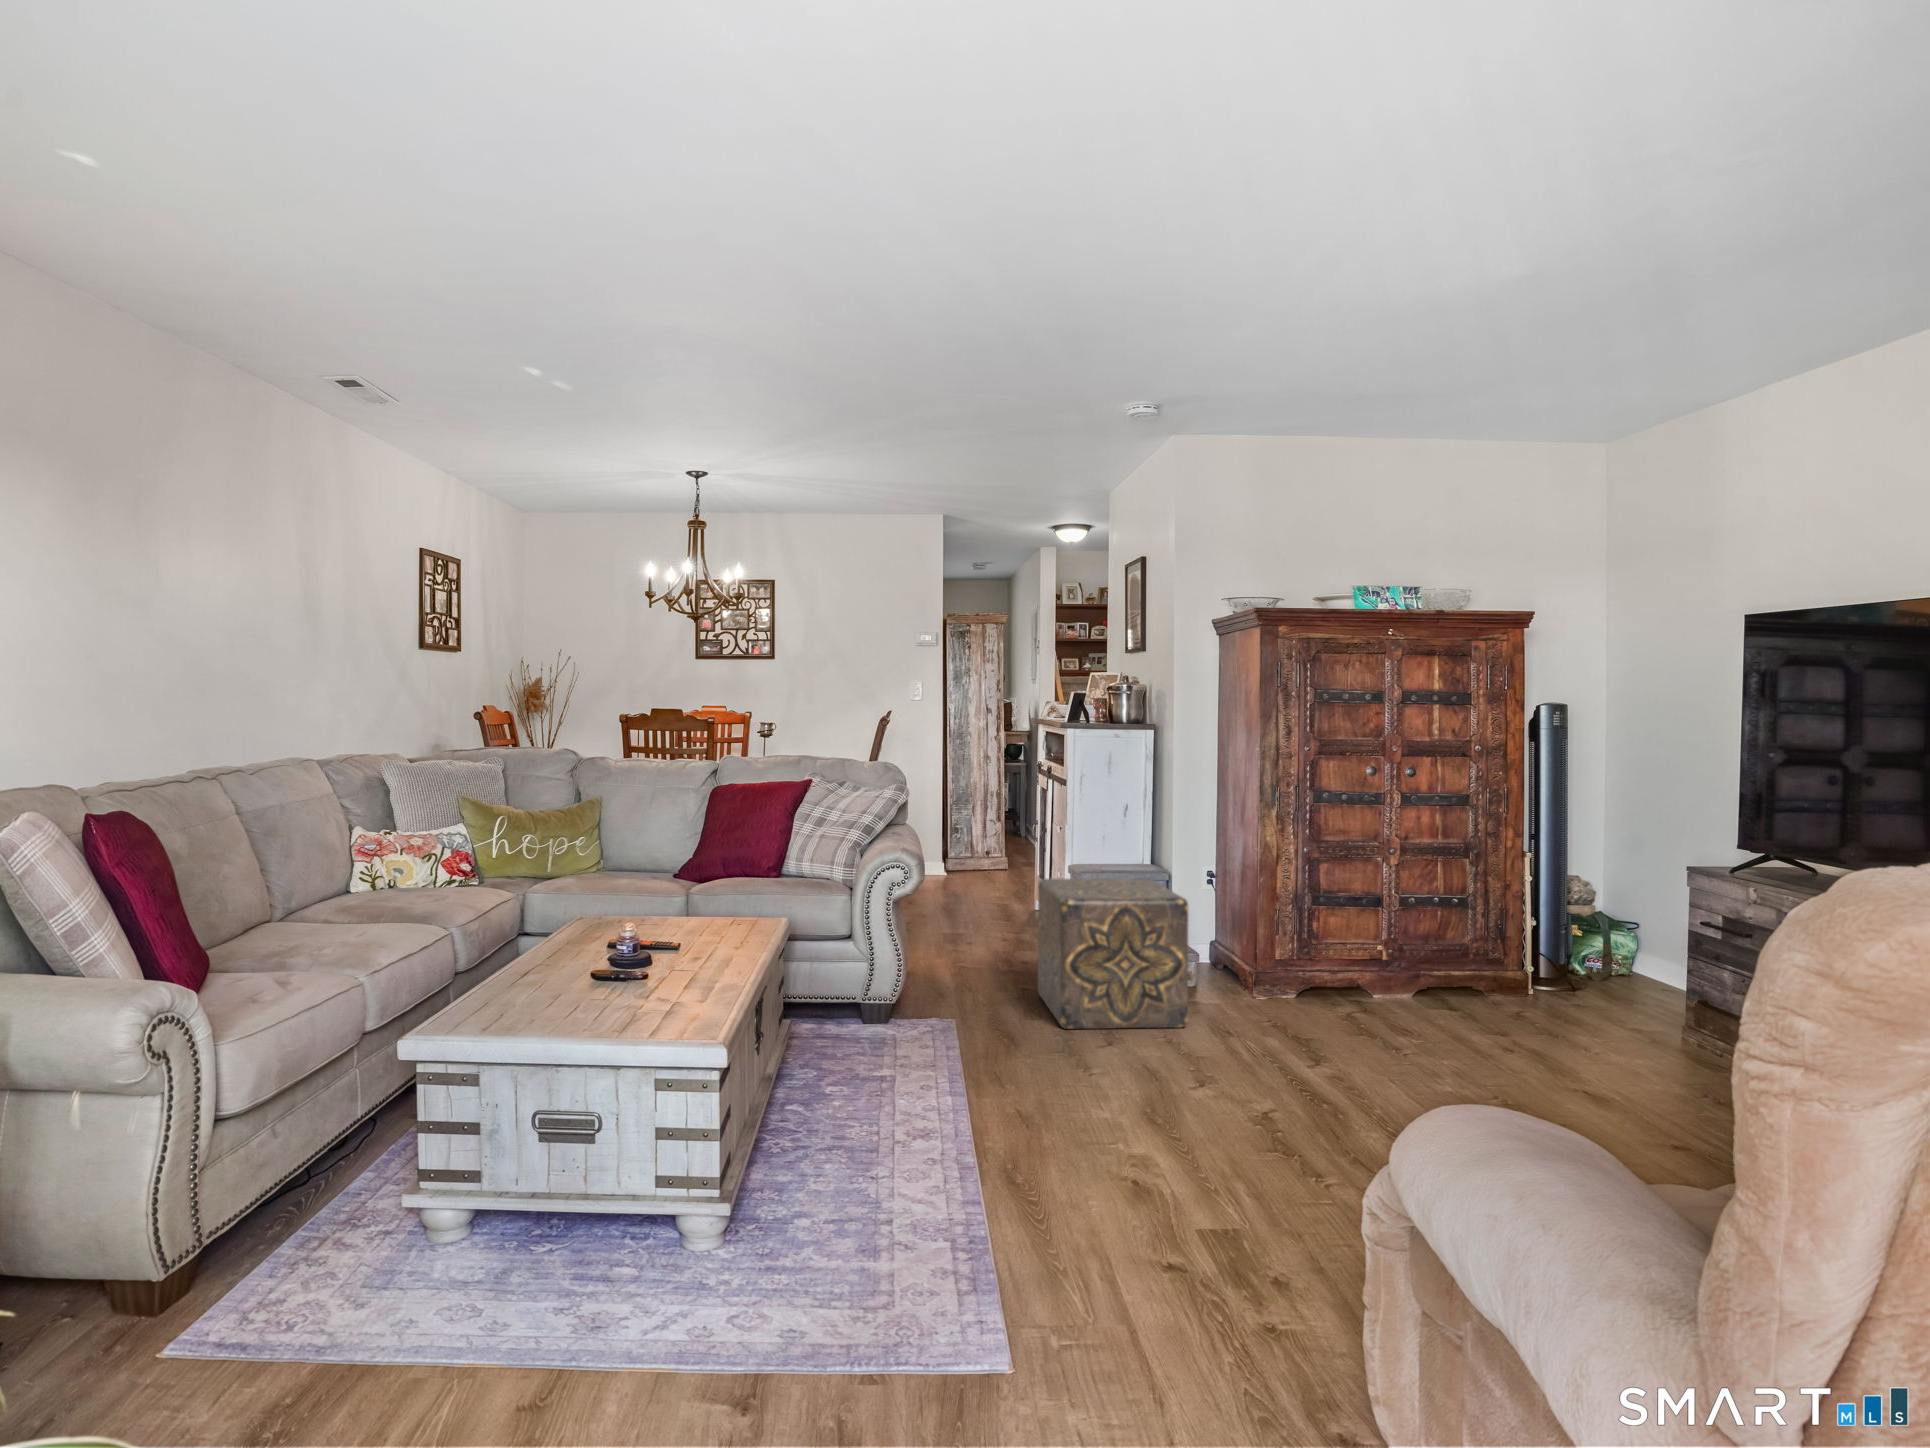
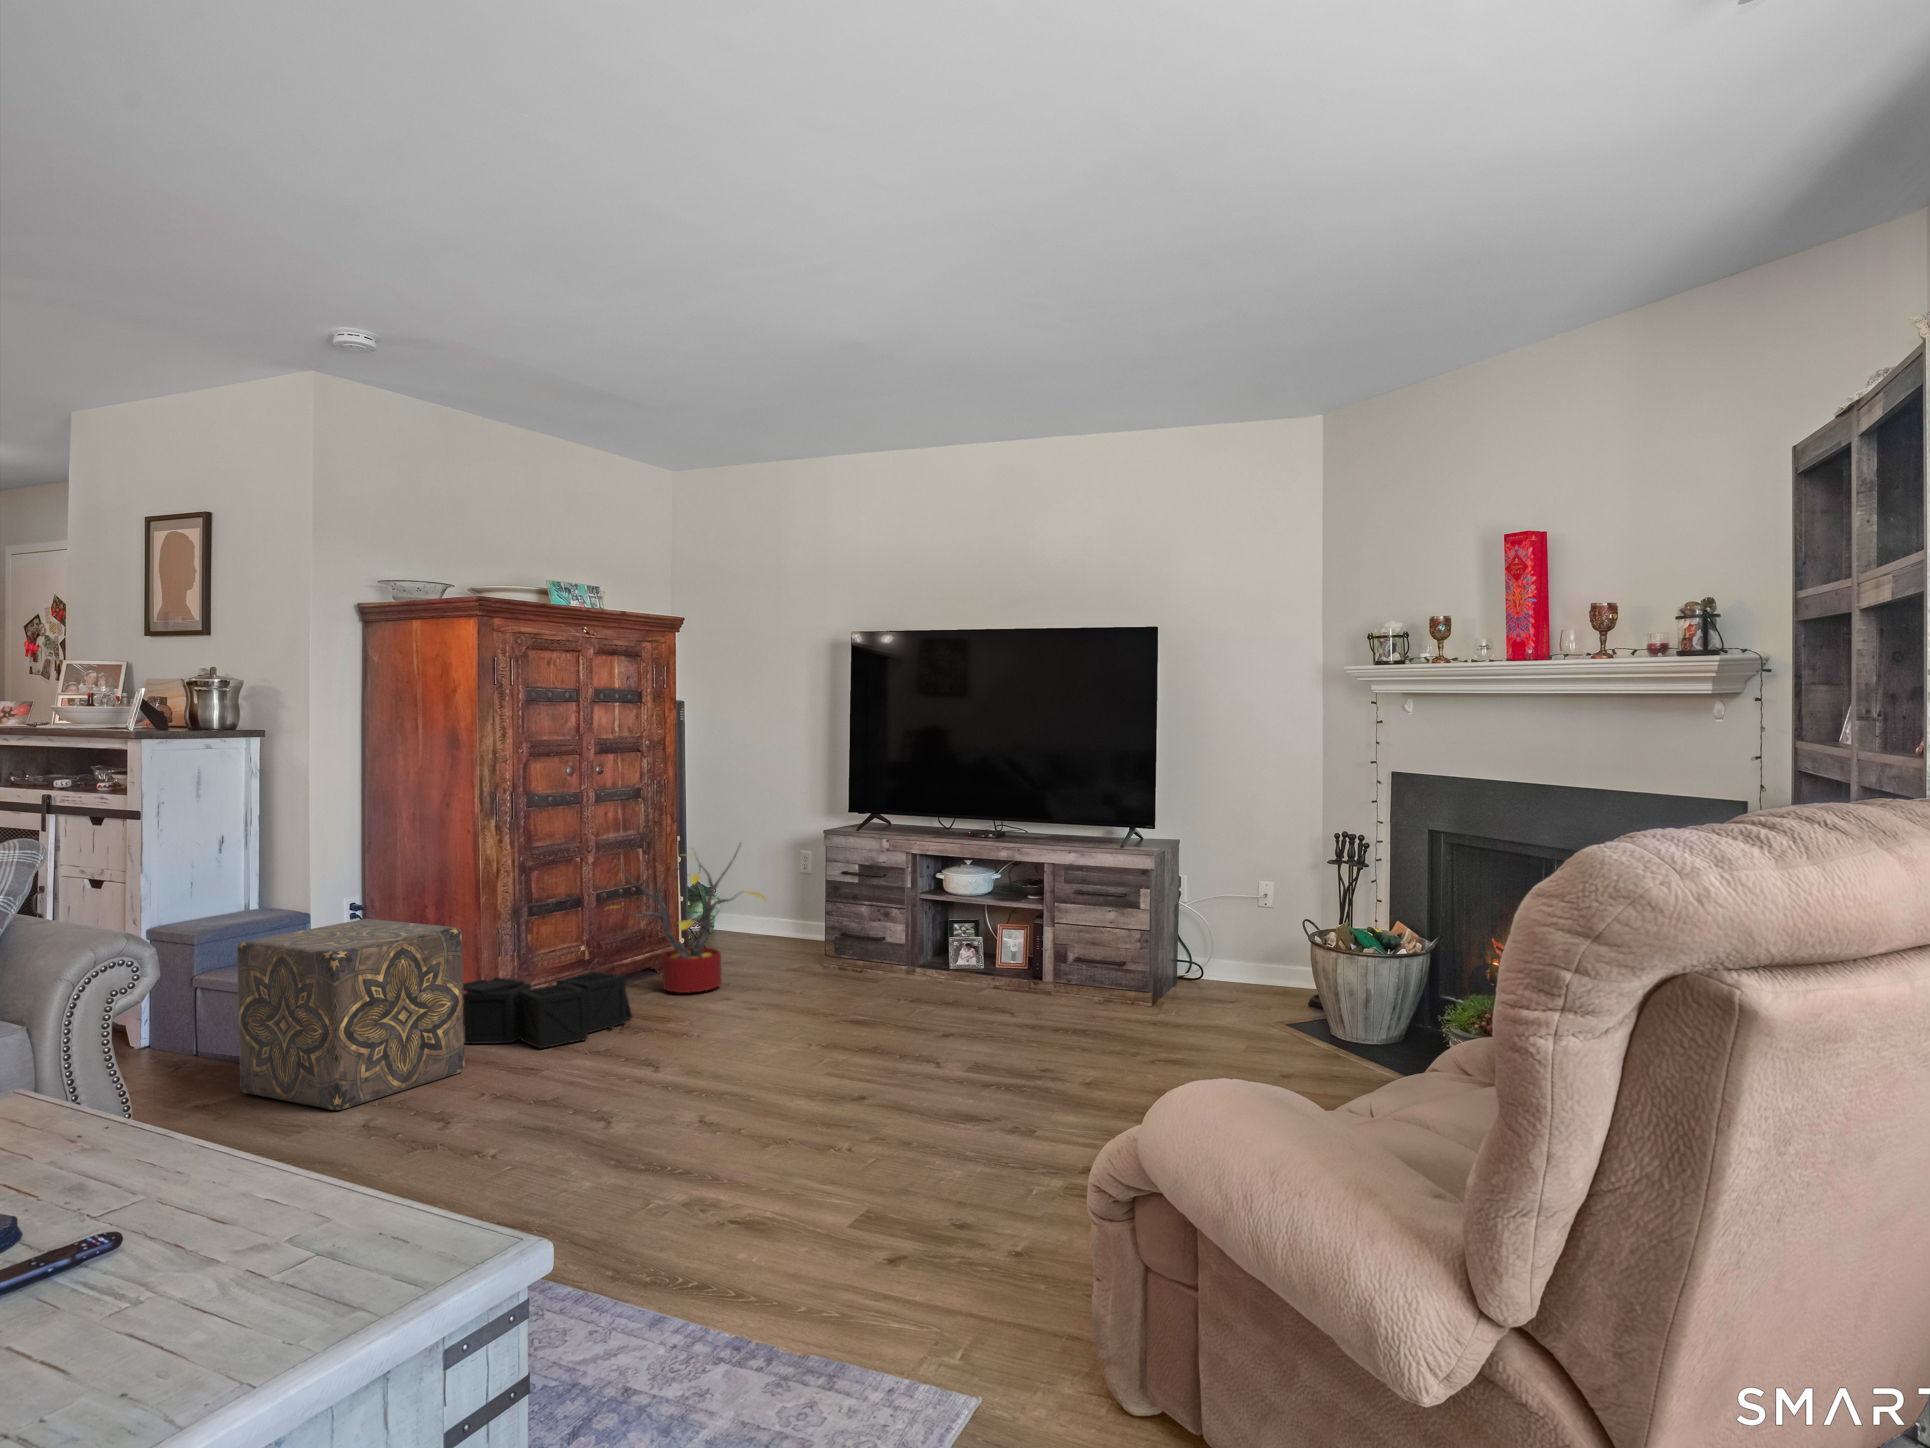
decorative plant: none [1400,861,1593,1019] -> present [620,854,766,993]
storage bin: none [1225,951,1389,1034] -> present [463,971,632,1049]

